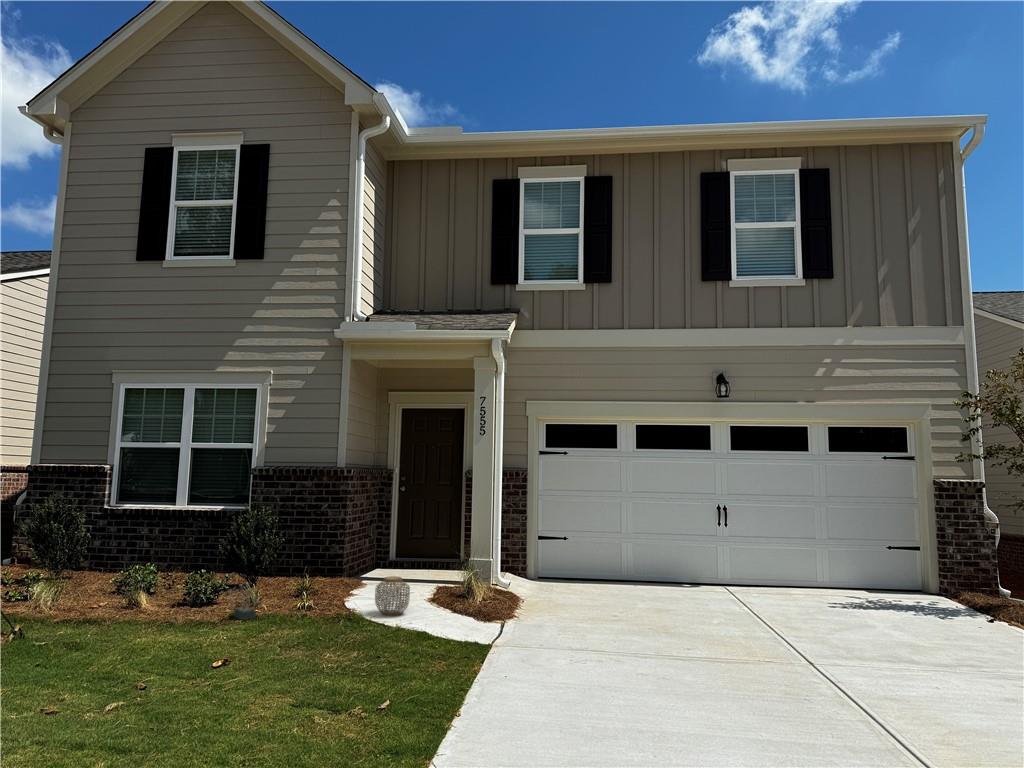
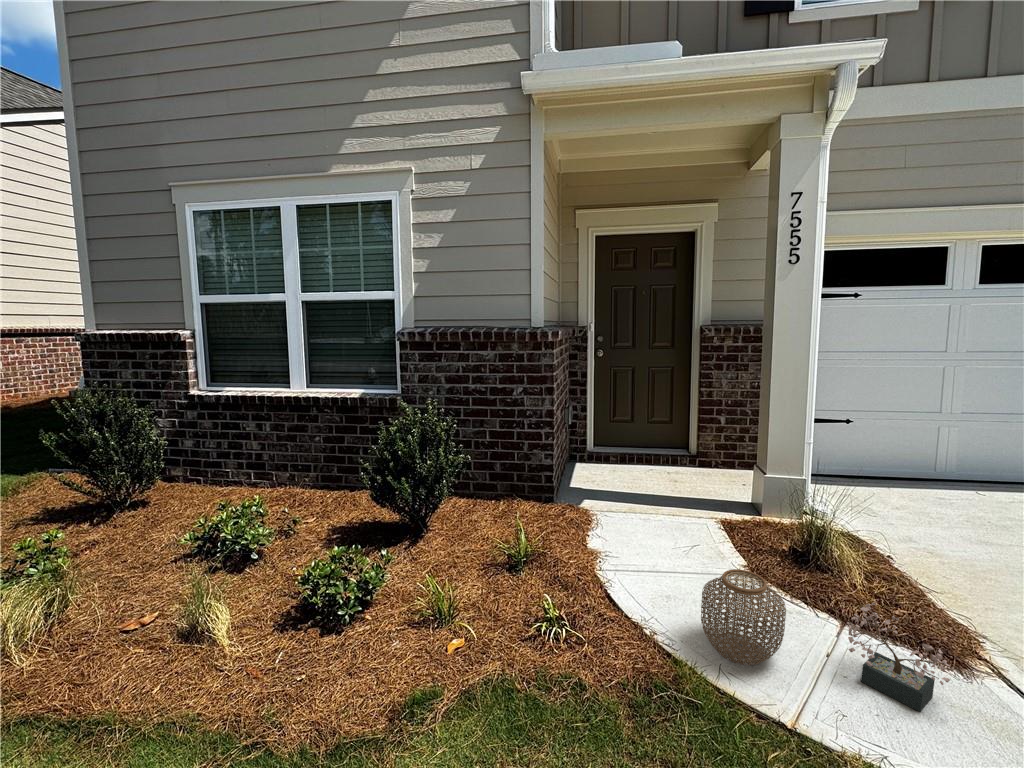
decorative plant: present [230,585,256,620] -> present [847,603,950,712]

